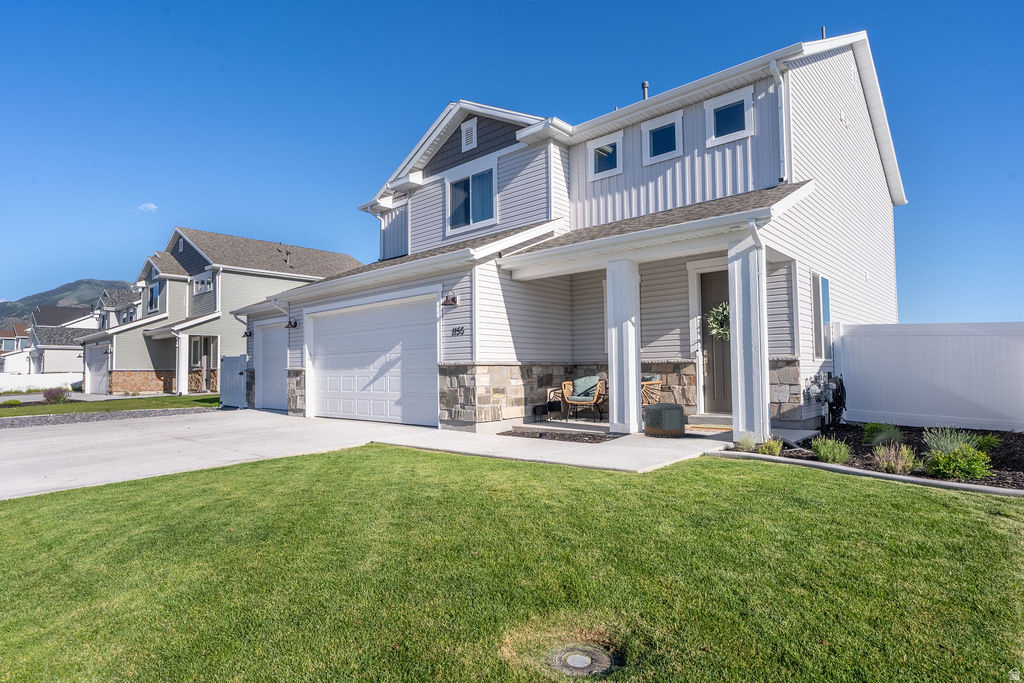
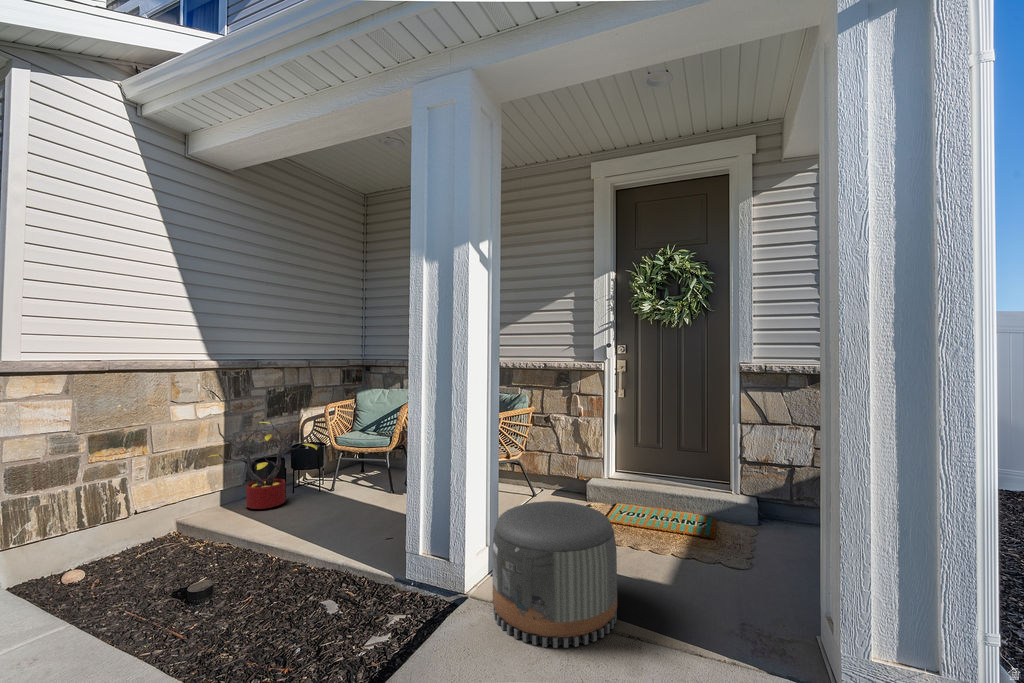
decorative plant: none [521,386,562,424] -> present [211,415,317,509]

